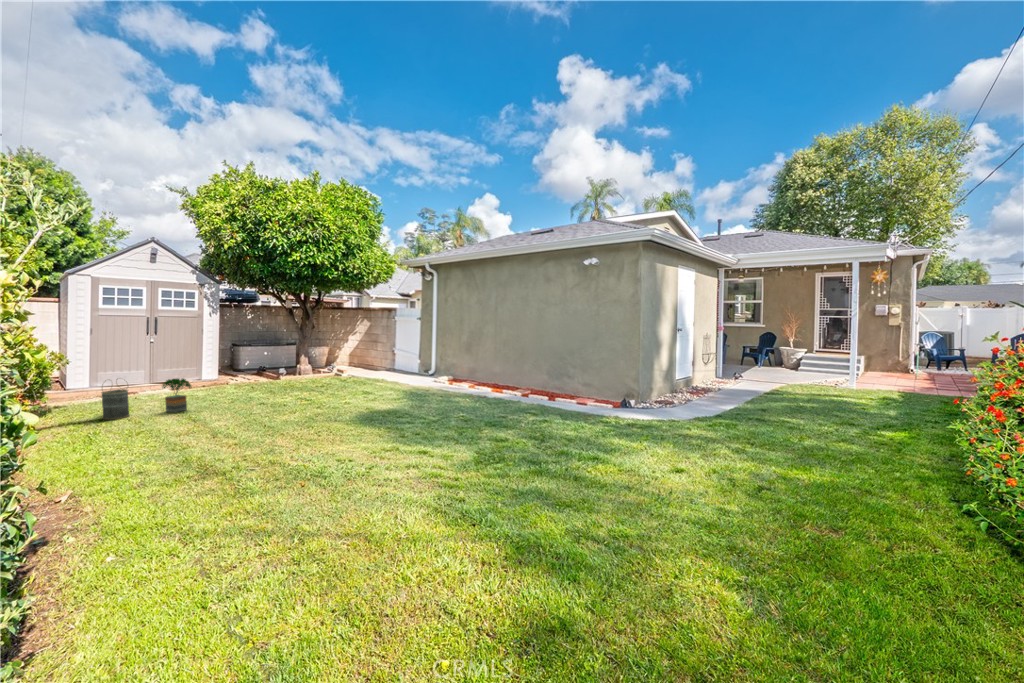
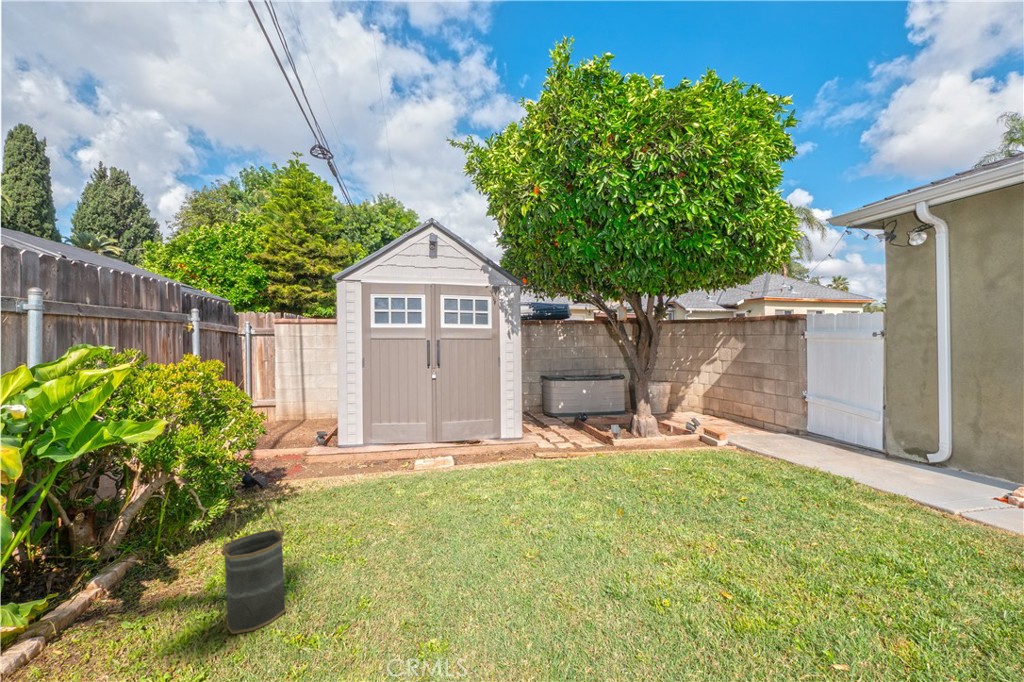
potted tree: present [163,378,191,412] -> none [357,502,431,618]

